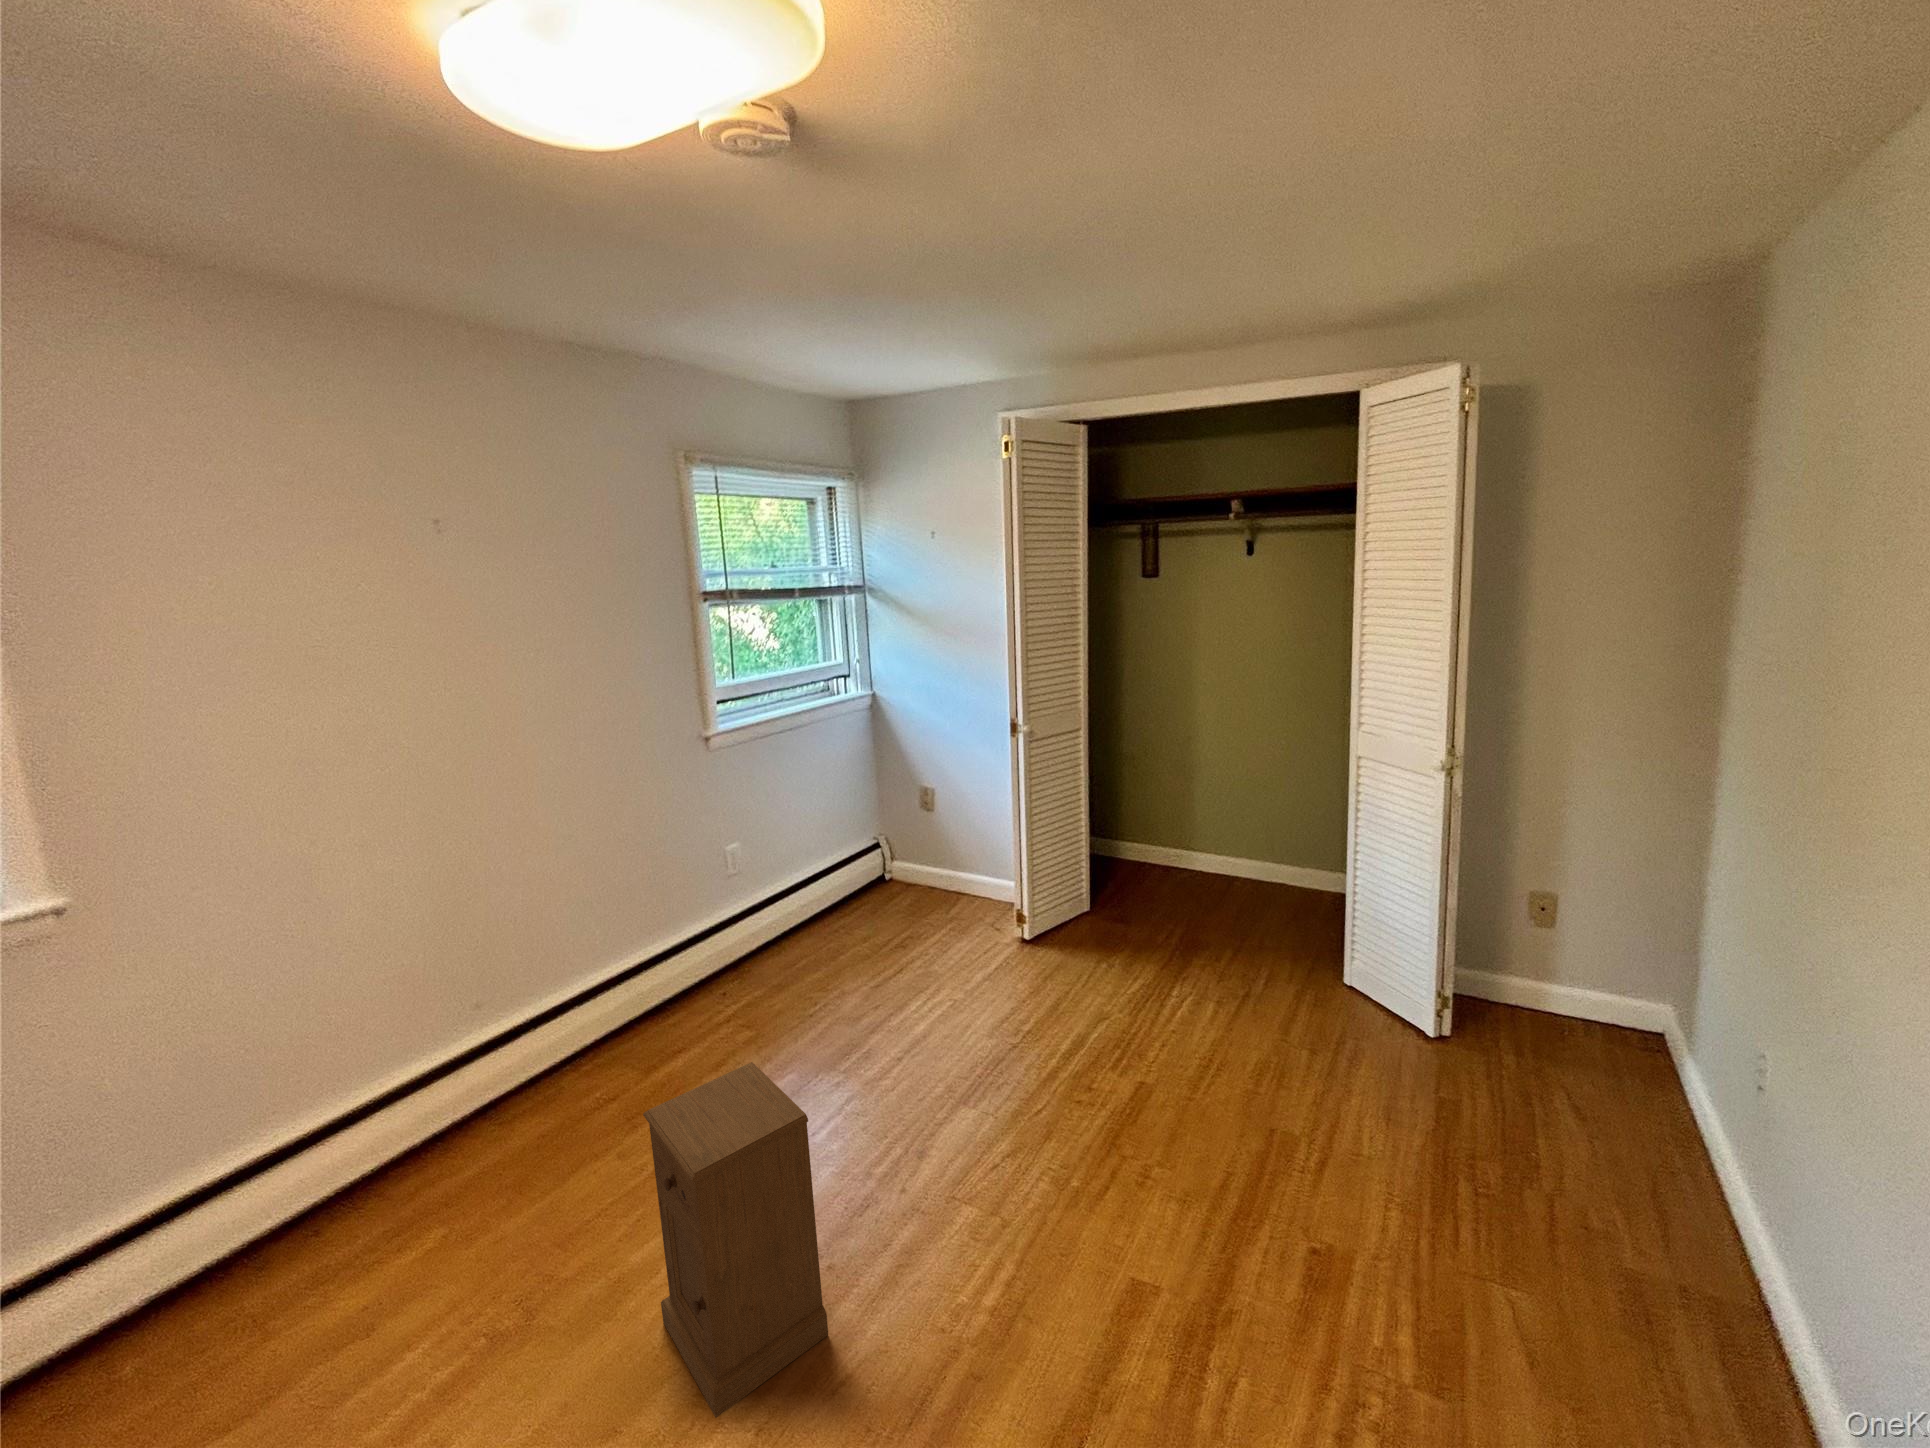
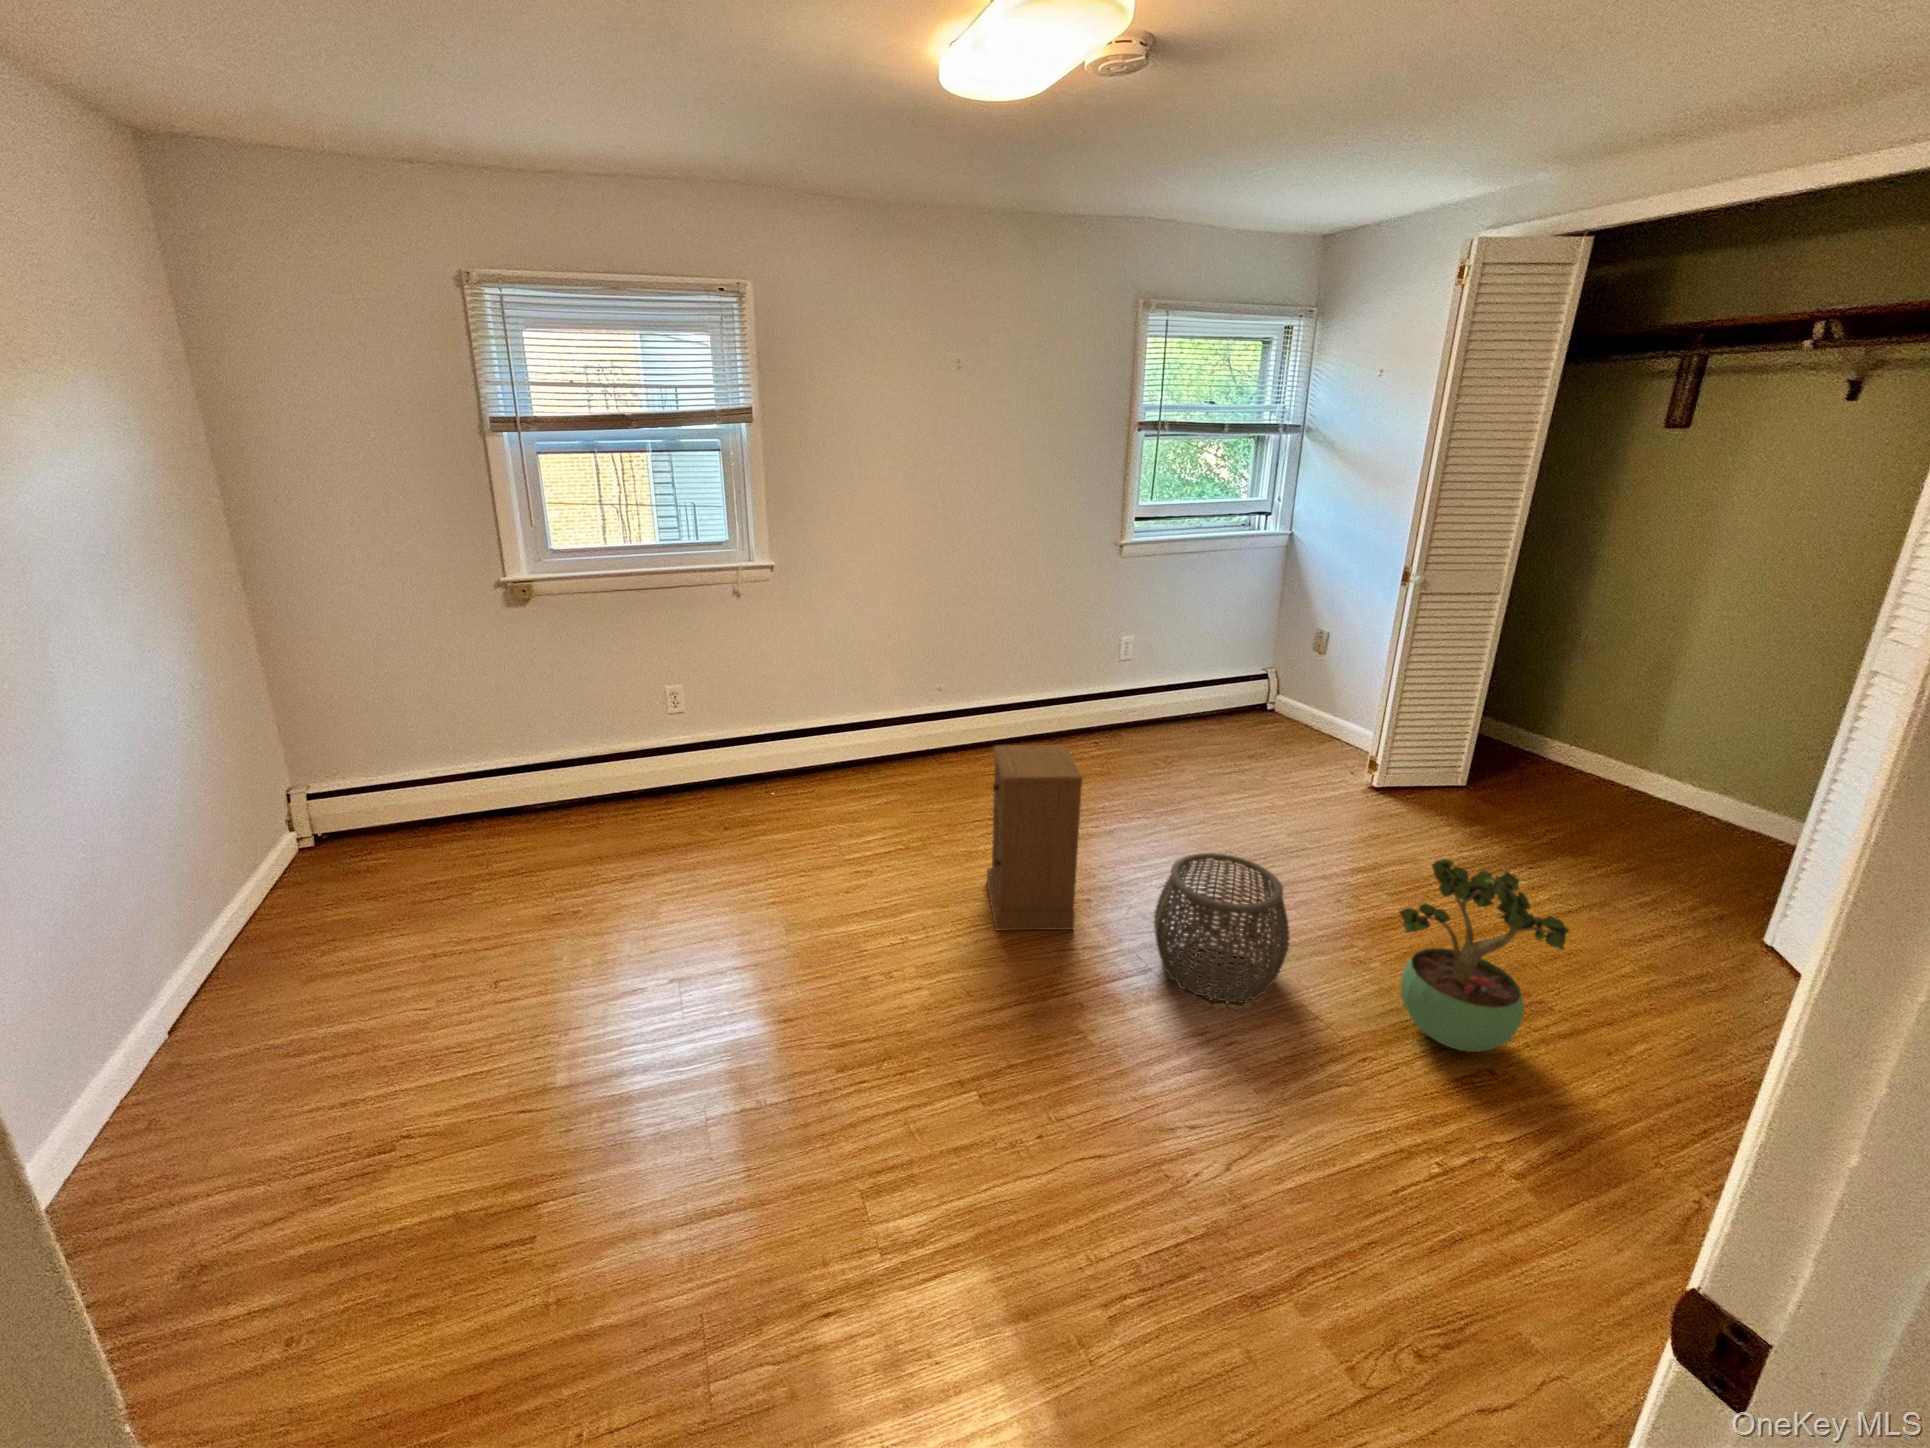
potted plant: none [1183,1043,1332,1248] -> present [1399,859,1569,1052]
woven basket: none [935,1125,1099,1349] -> present [1154,853,1290,1003]

